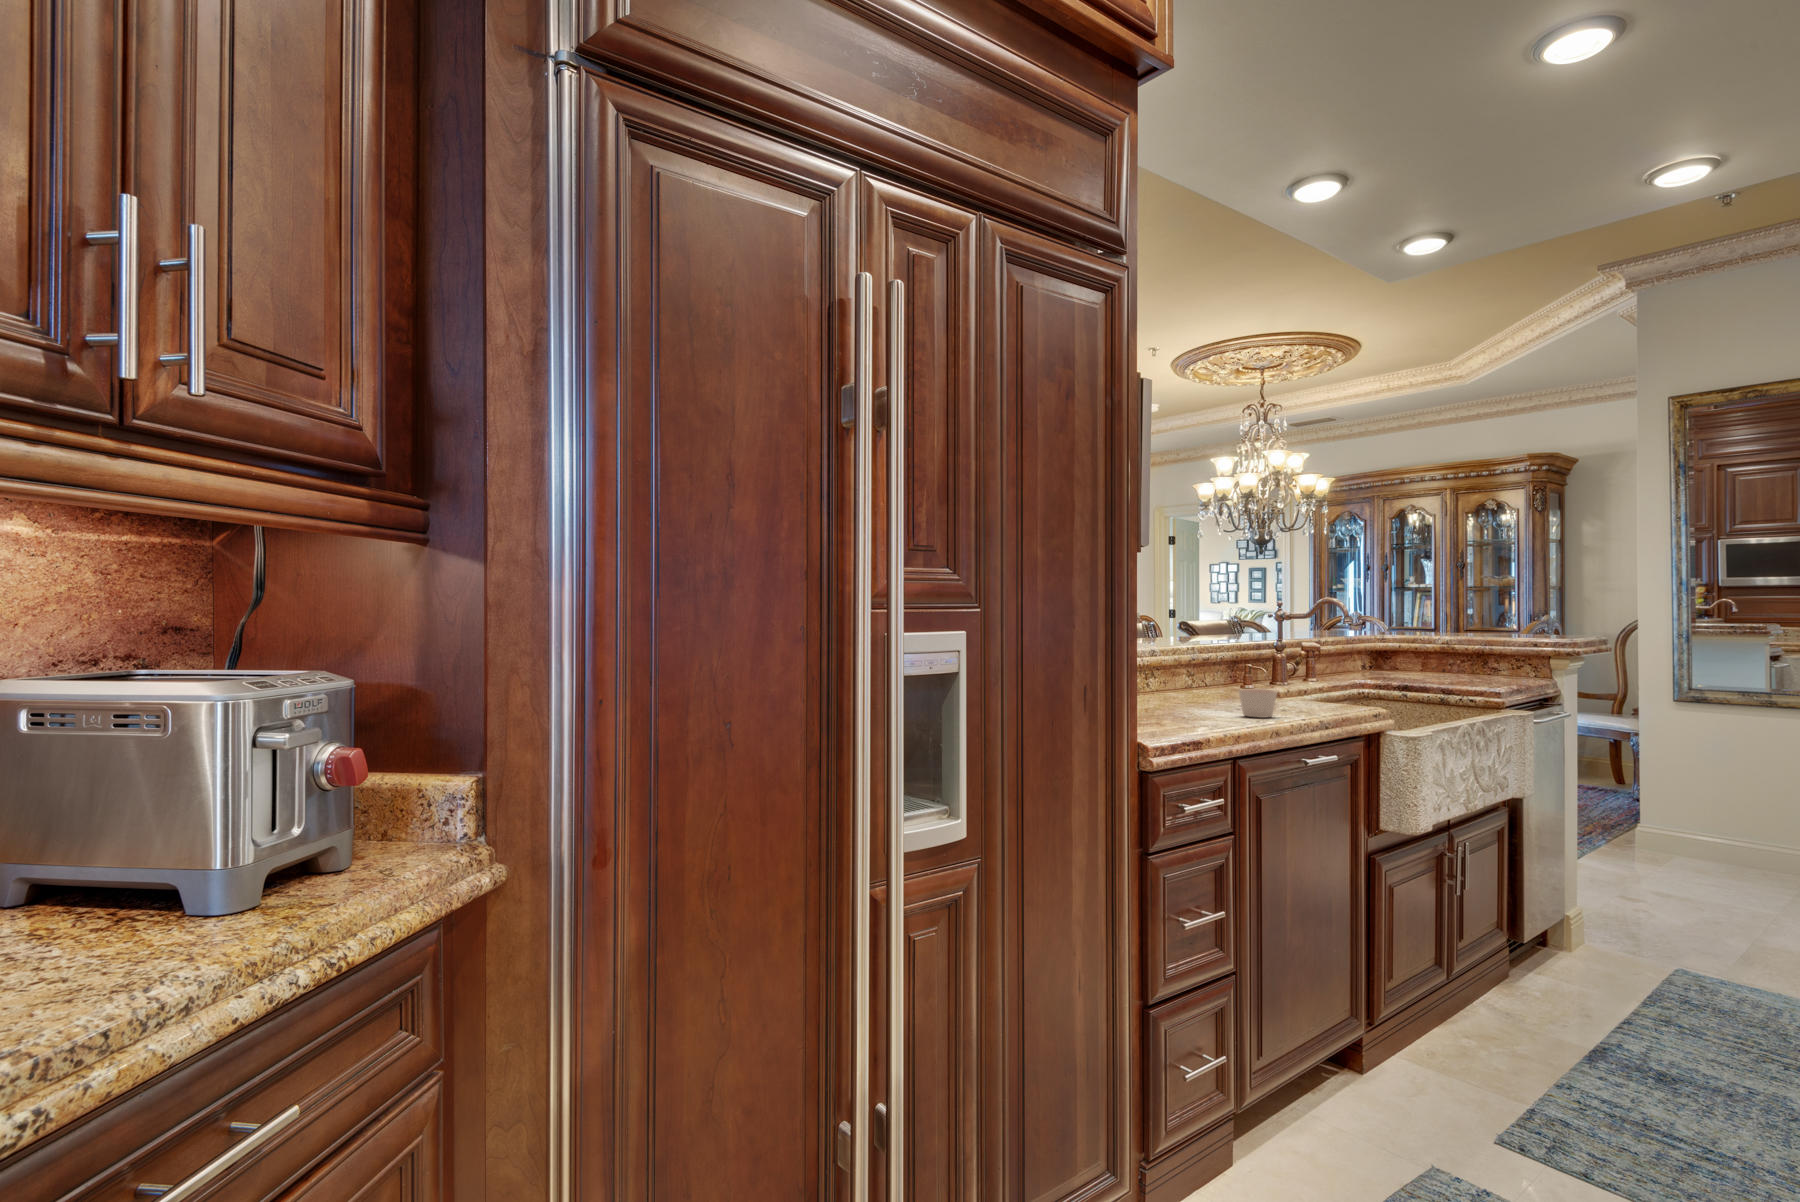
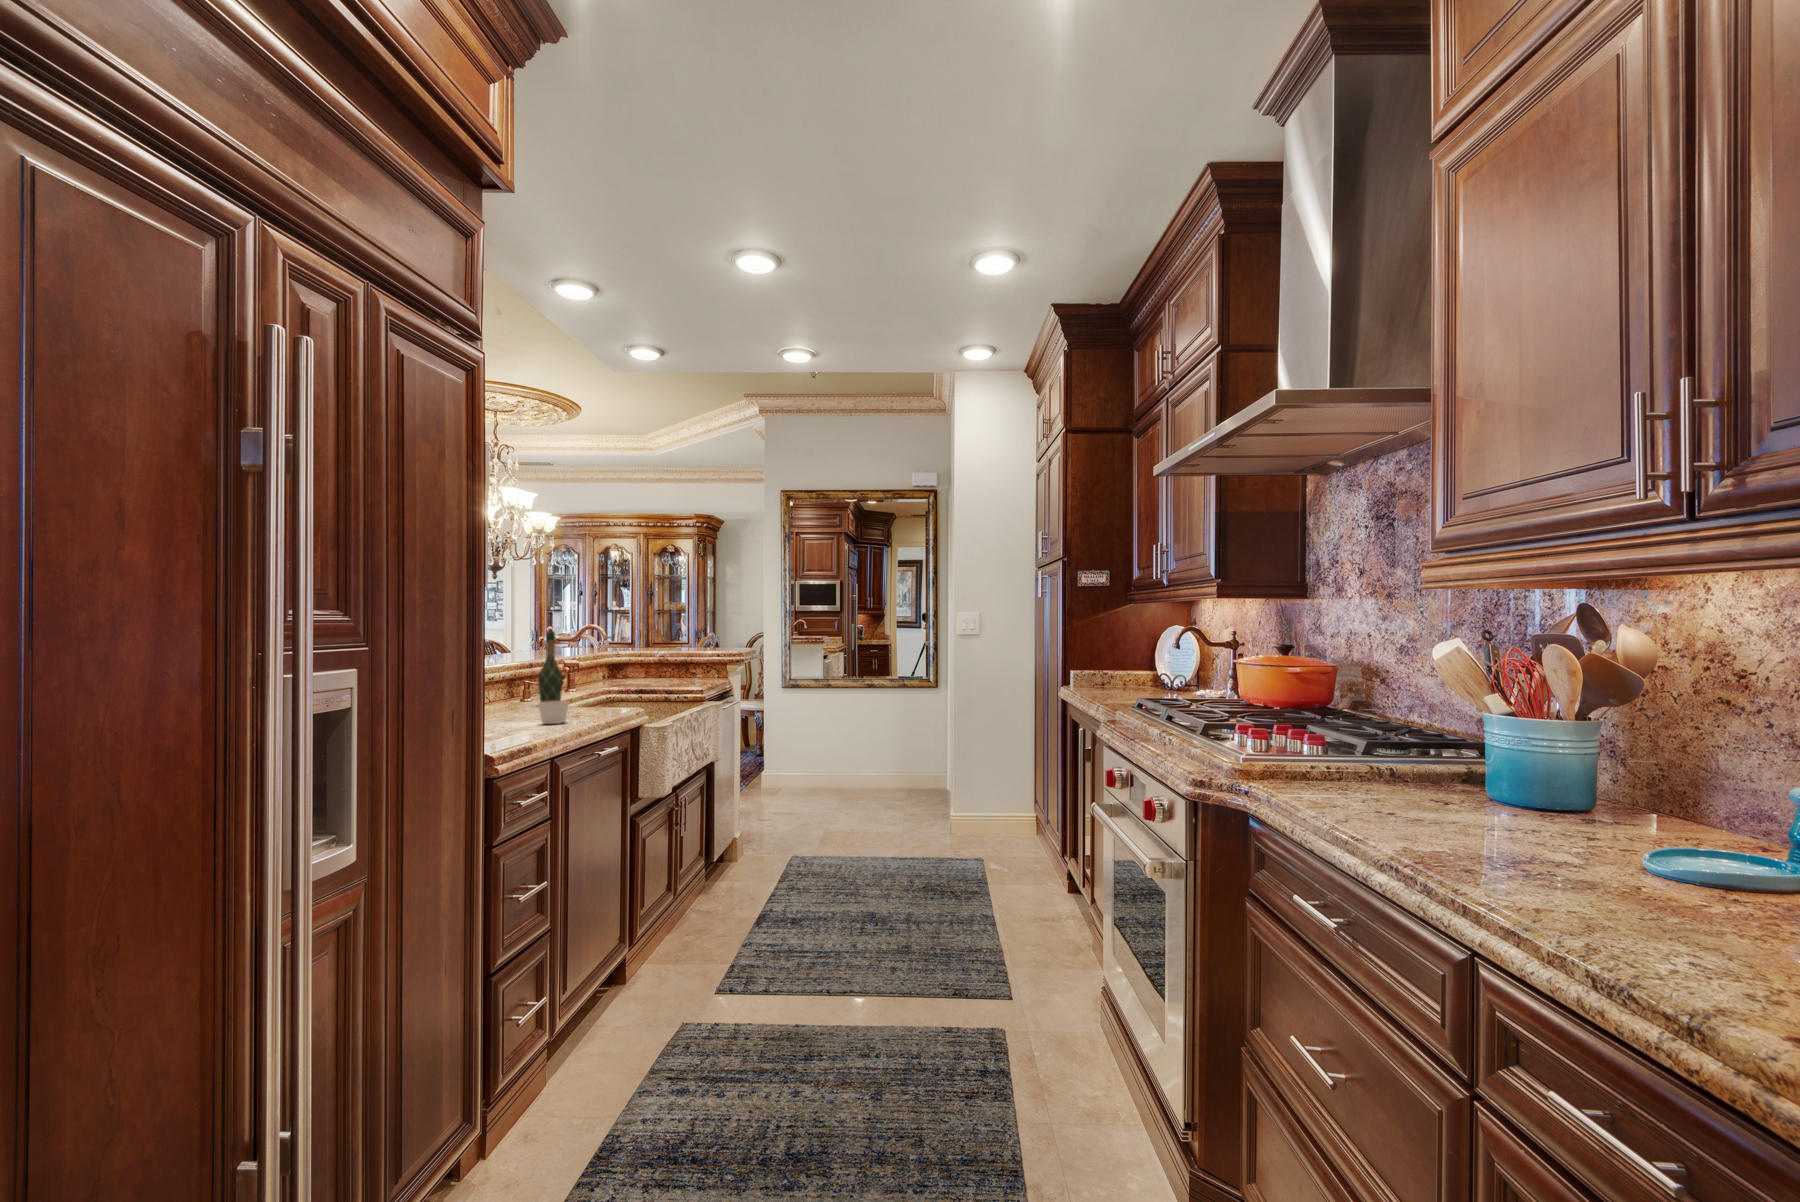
wine bottle: none [1267,605,1298,696] -> present [538,631,563,702]

